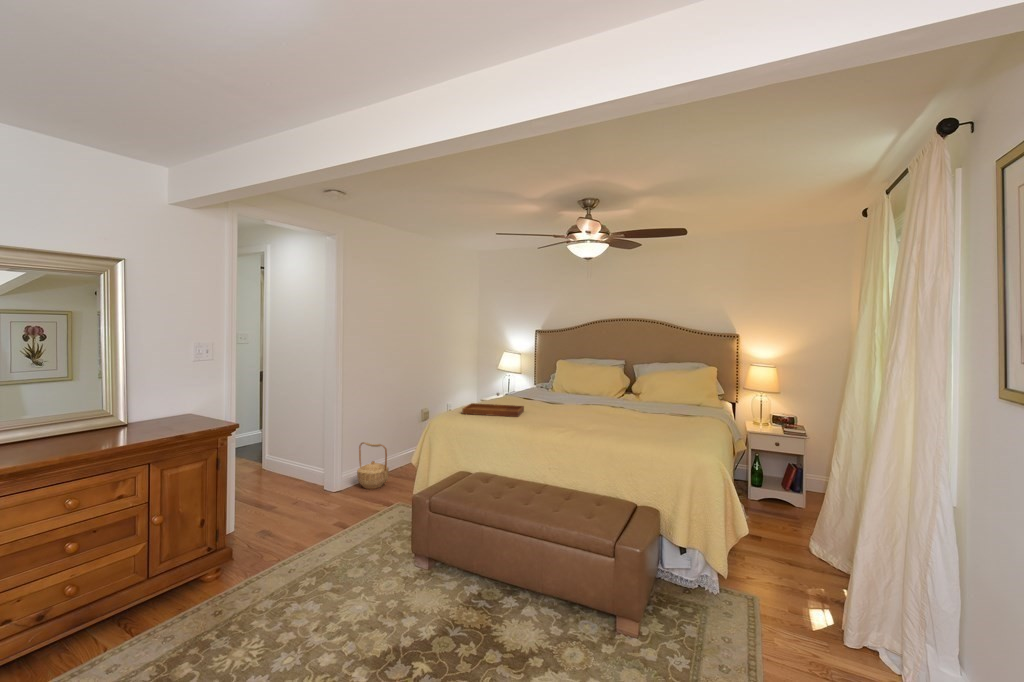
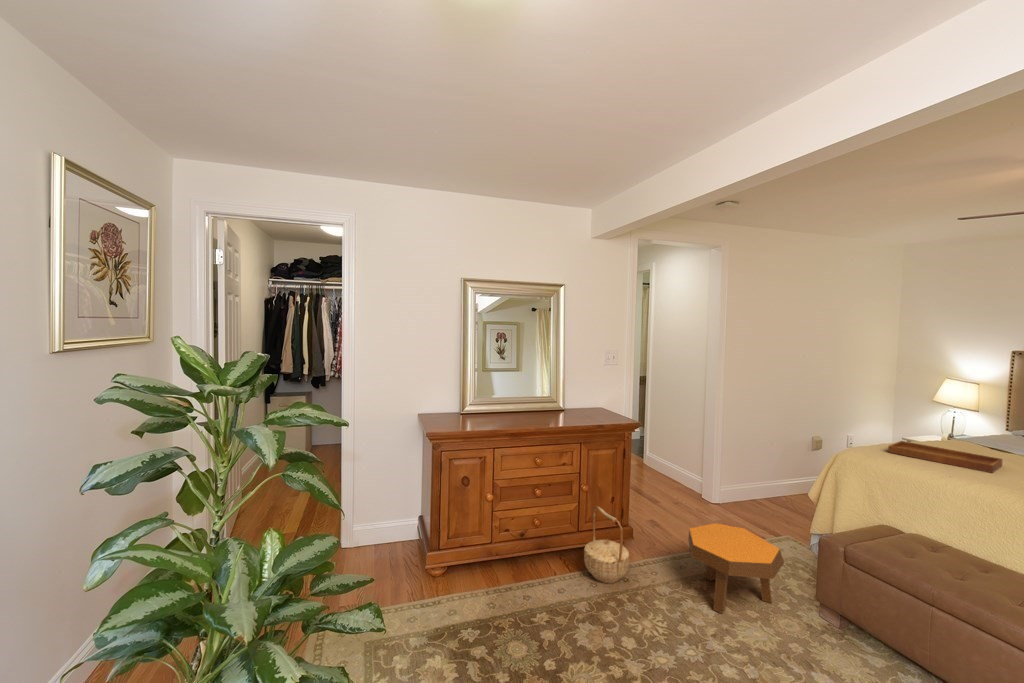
basket: present [357,442,389,489] -> present [584,506,629,583]
footstool: none [295,509,386,602] -> present [688,523,784,614]

